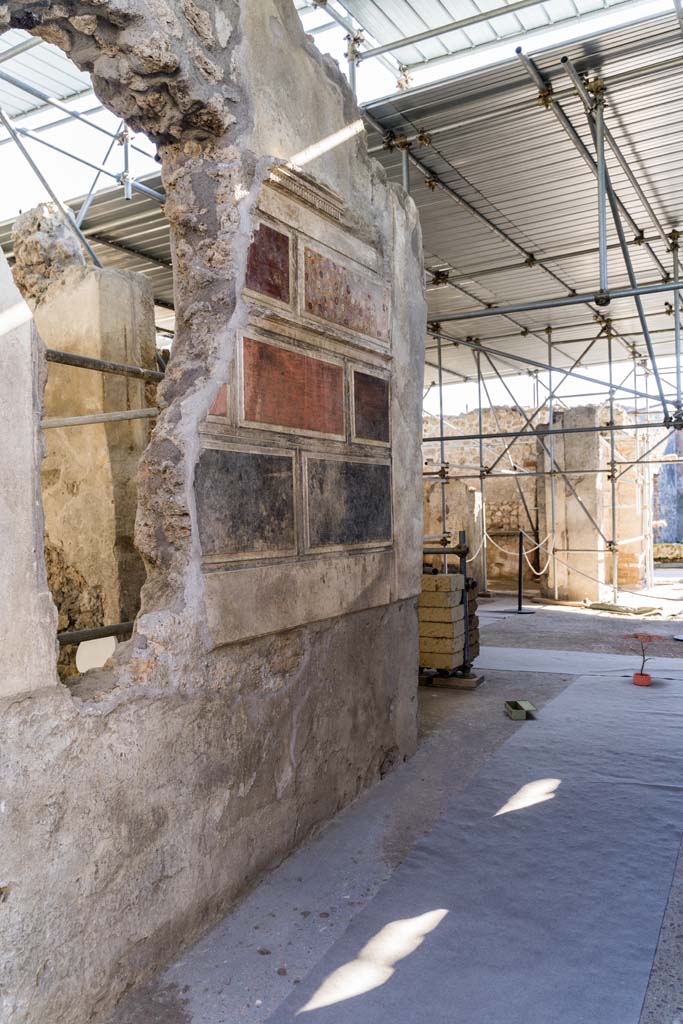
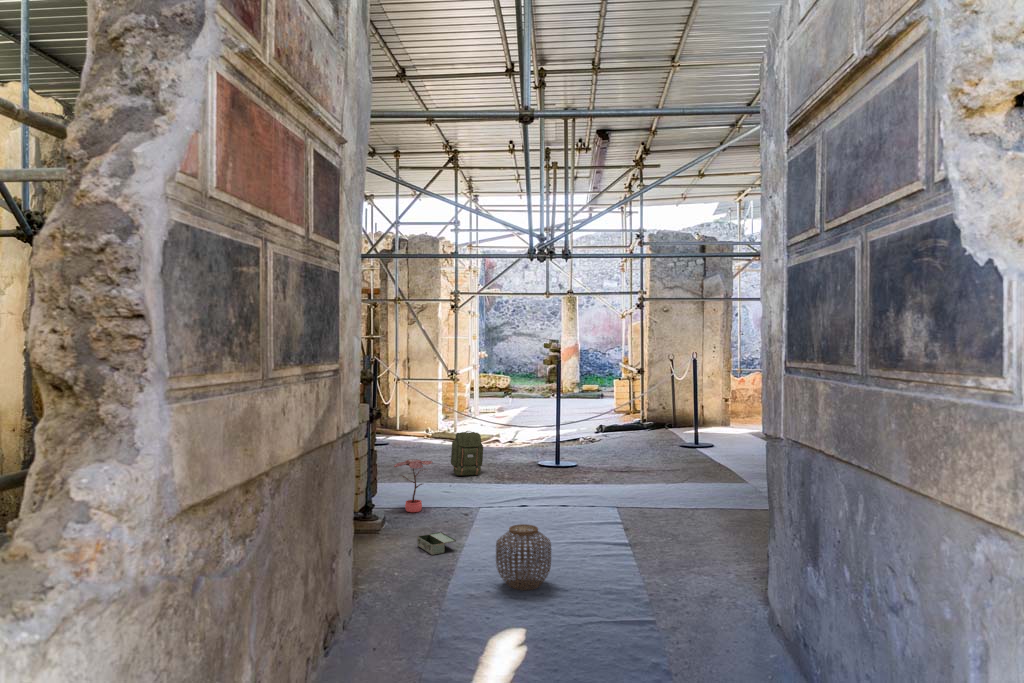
backpack: none [579,606,613,652] -> present [451,431,483,476]
potted plant: present [622,633,662,686] -> present [394,460,433,512]
woven basket: none [554,701,611,766] -> present [496,524,551,590]

